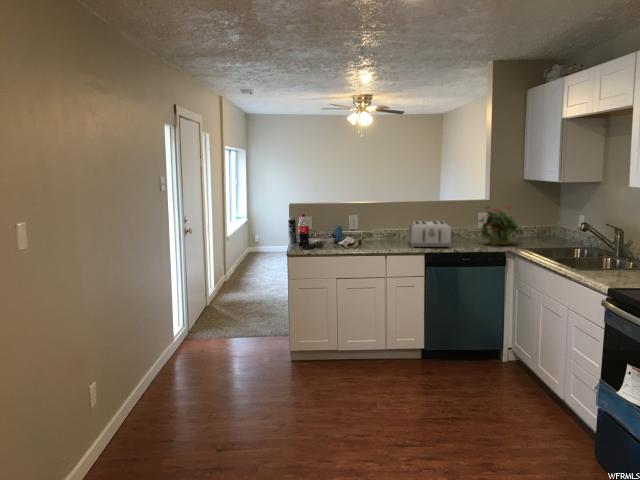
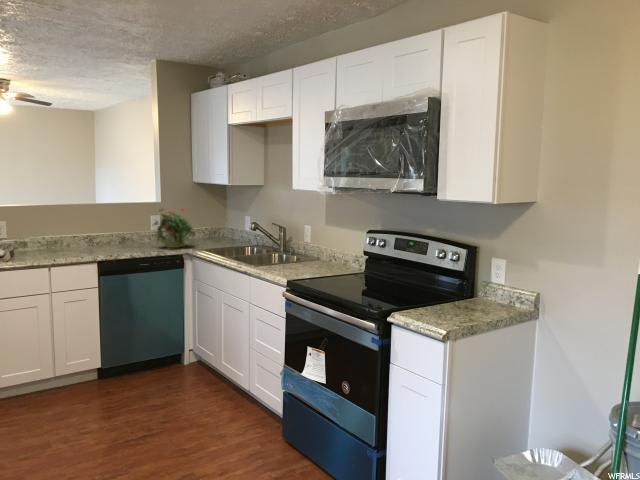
toaster: present [408,221,452,248] -> none [74,225,127,257]

